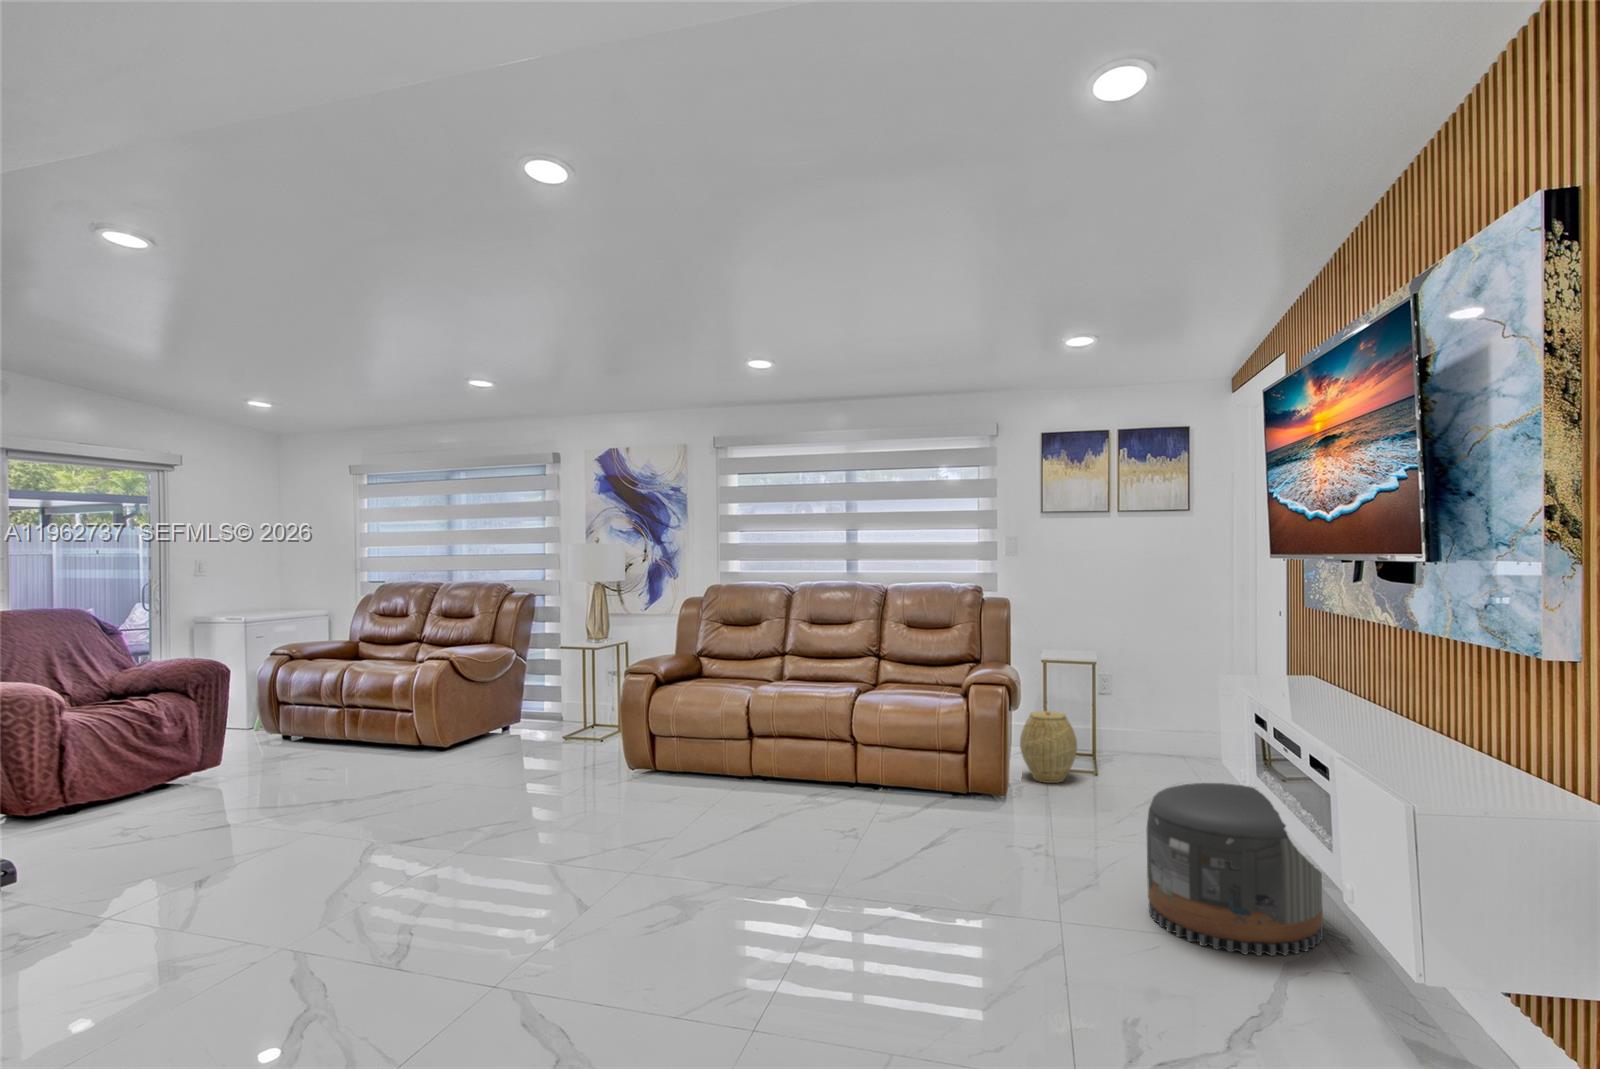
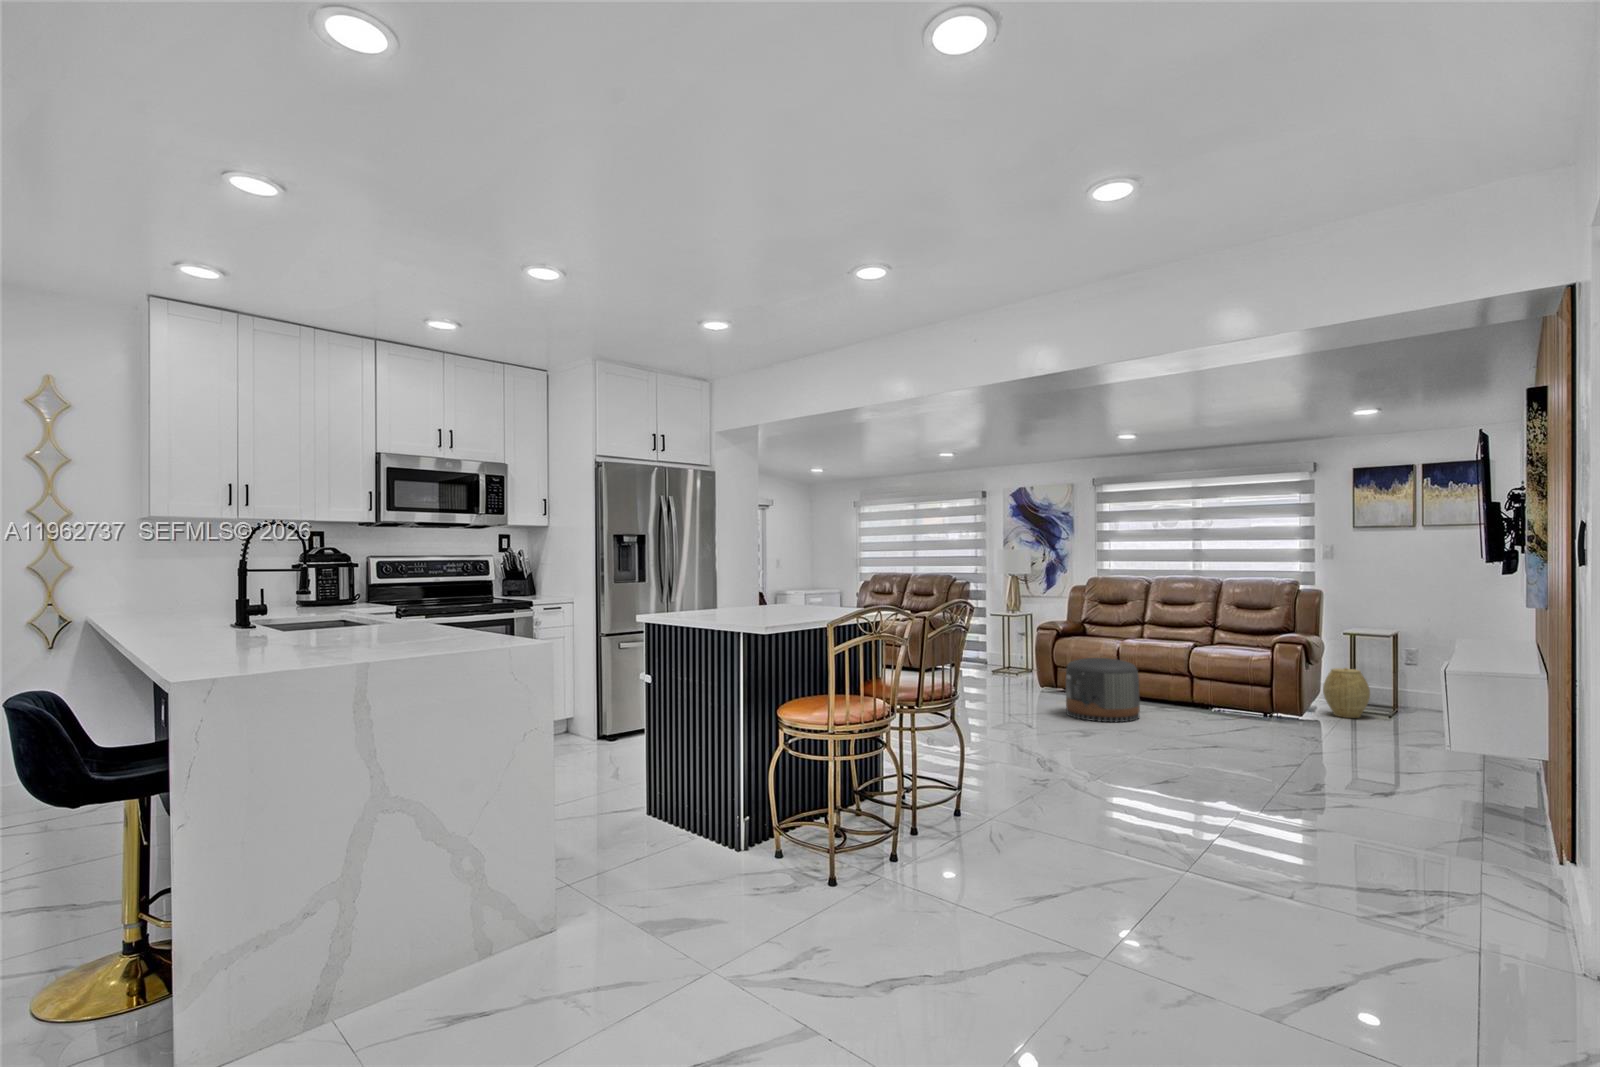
pouf: present [1146,783,1323,956] -> present [1066,658,1140,722]

